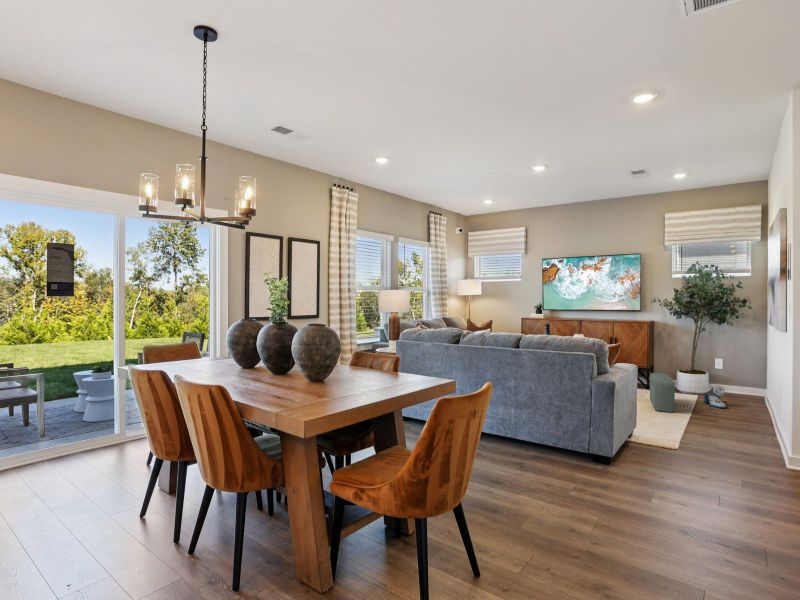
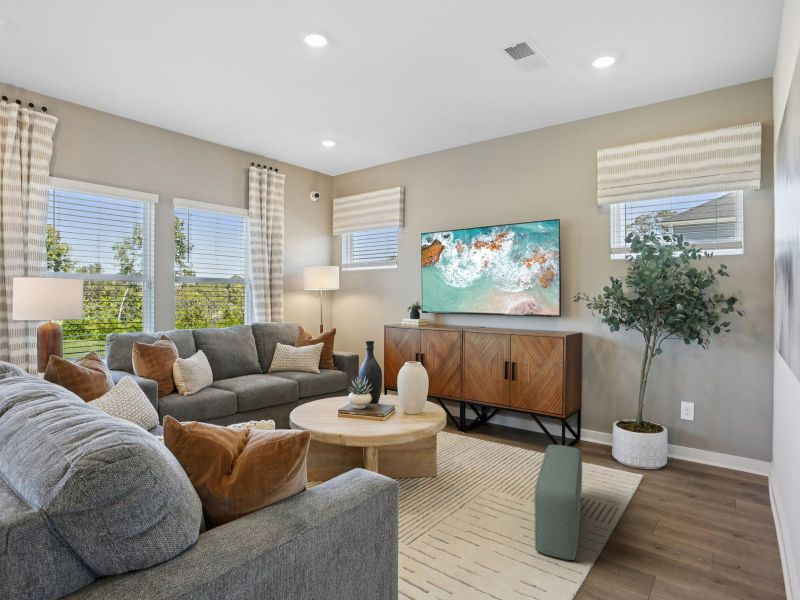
plush toy: present [704,385,727,408] -> none [650,479,697,536]

